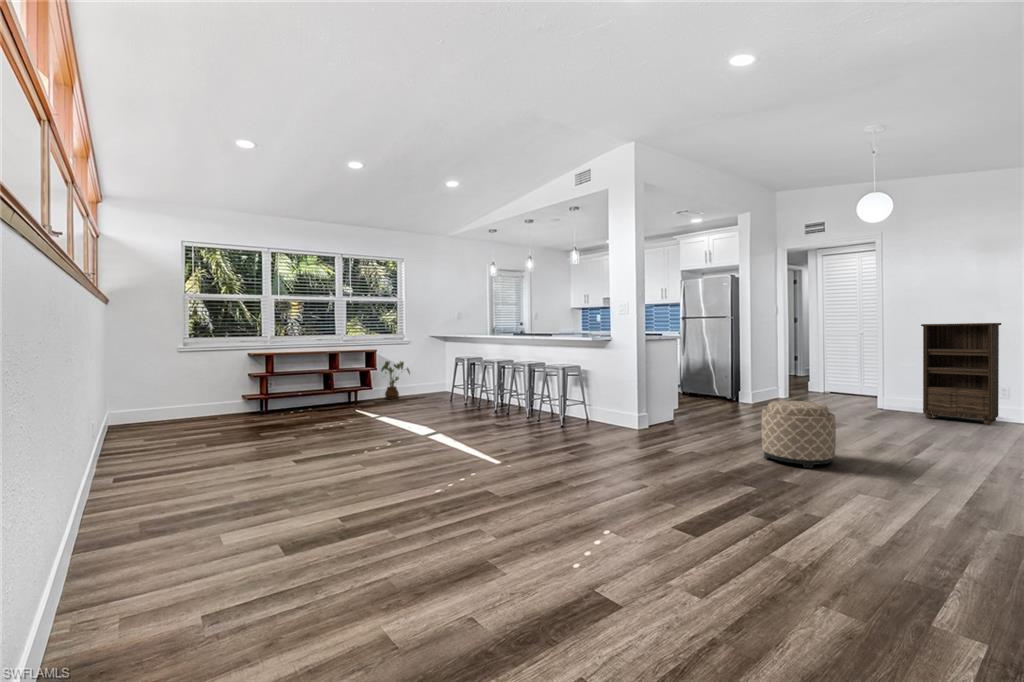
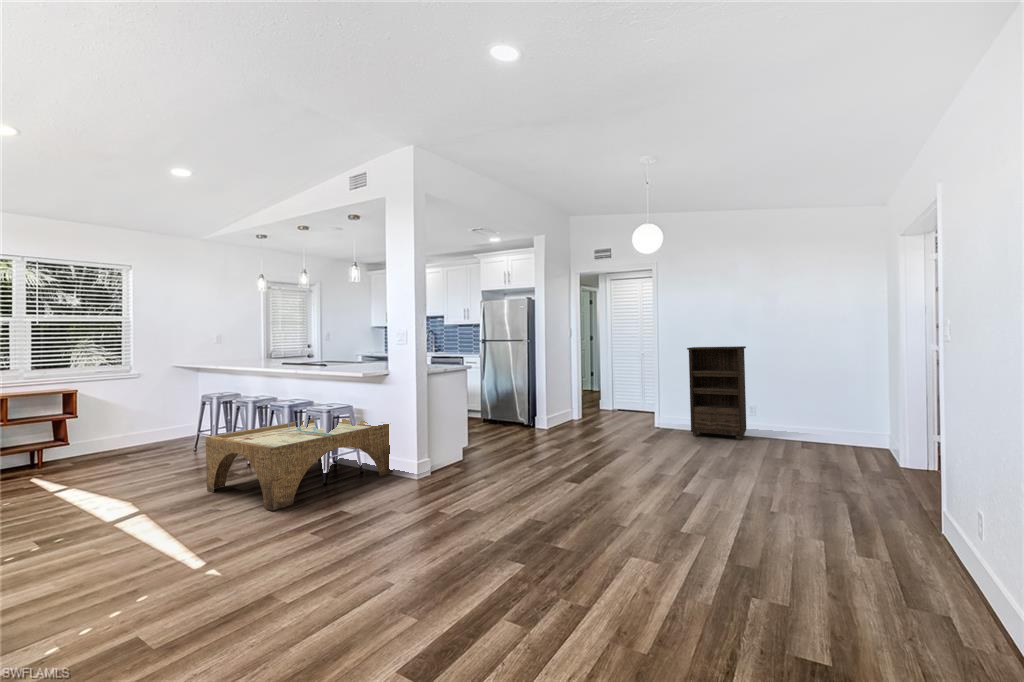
house plant: present [381,361,410,399] -> none [86,401,137,456]
coffee table: none [476,377,614,438] -> present [206,419,393,511]
ottoman: present [762,401,836,468] -> none [541,442,613,522]

